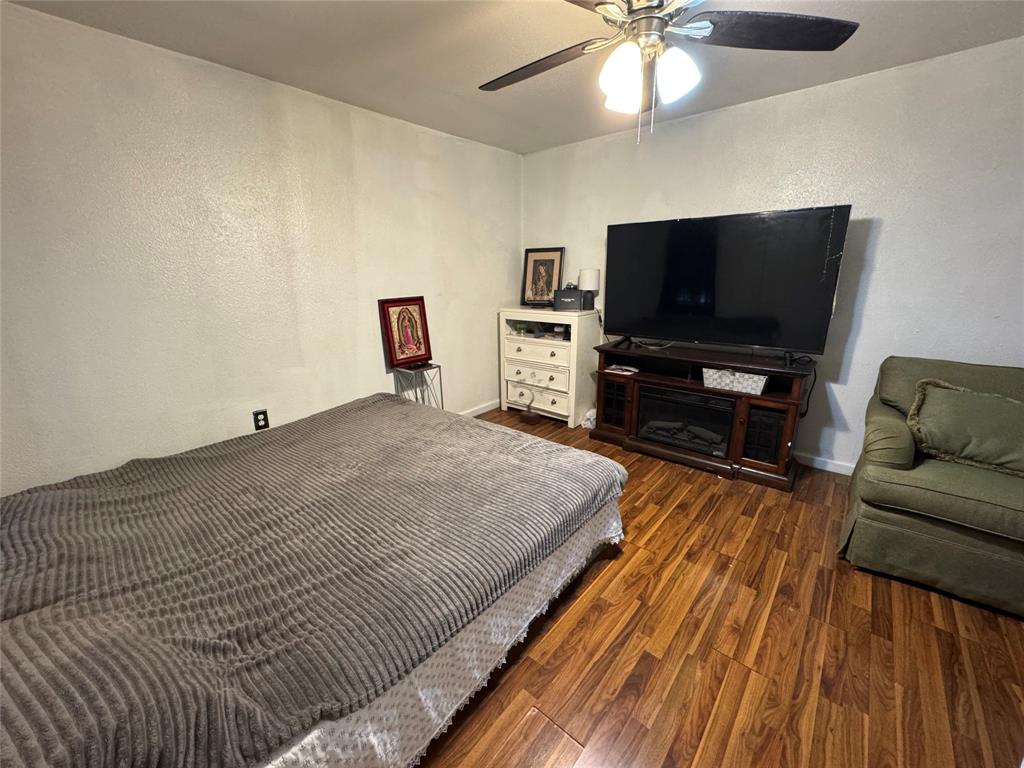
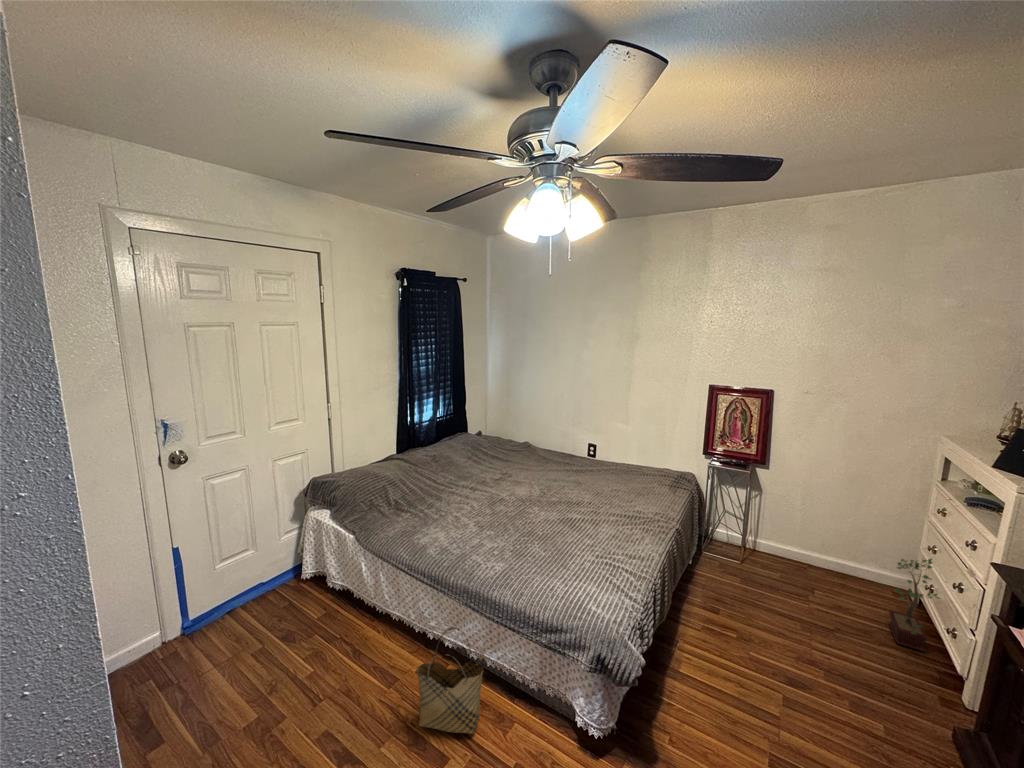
woven basket: none [583,564,631,680] -> present [417,628,483,734]

